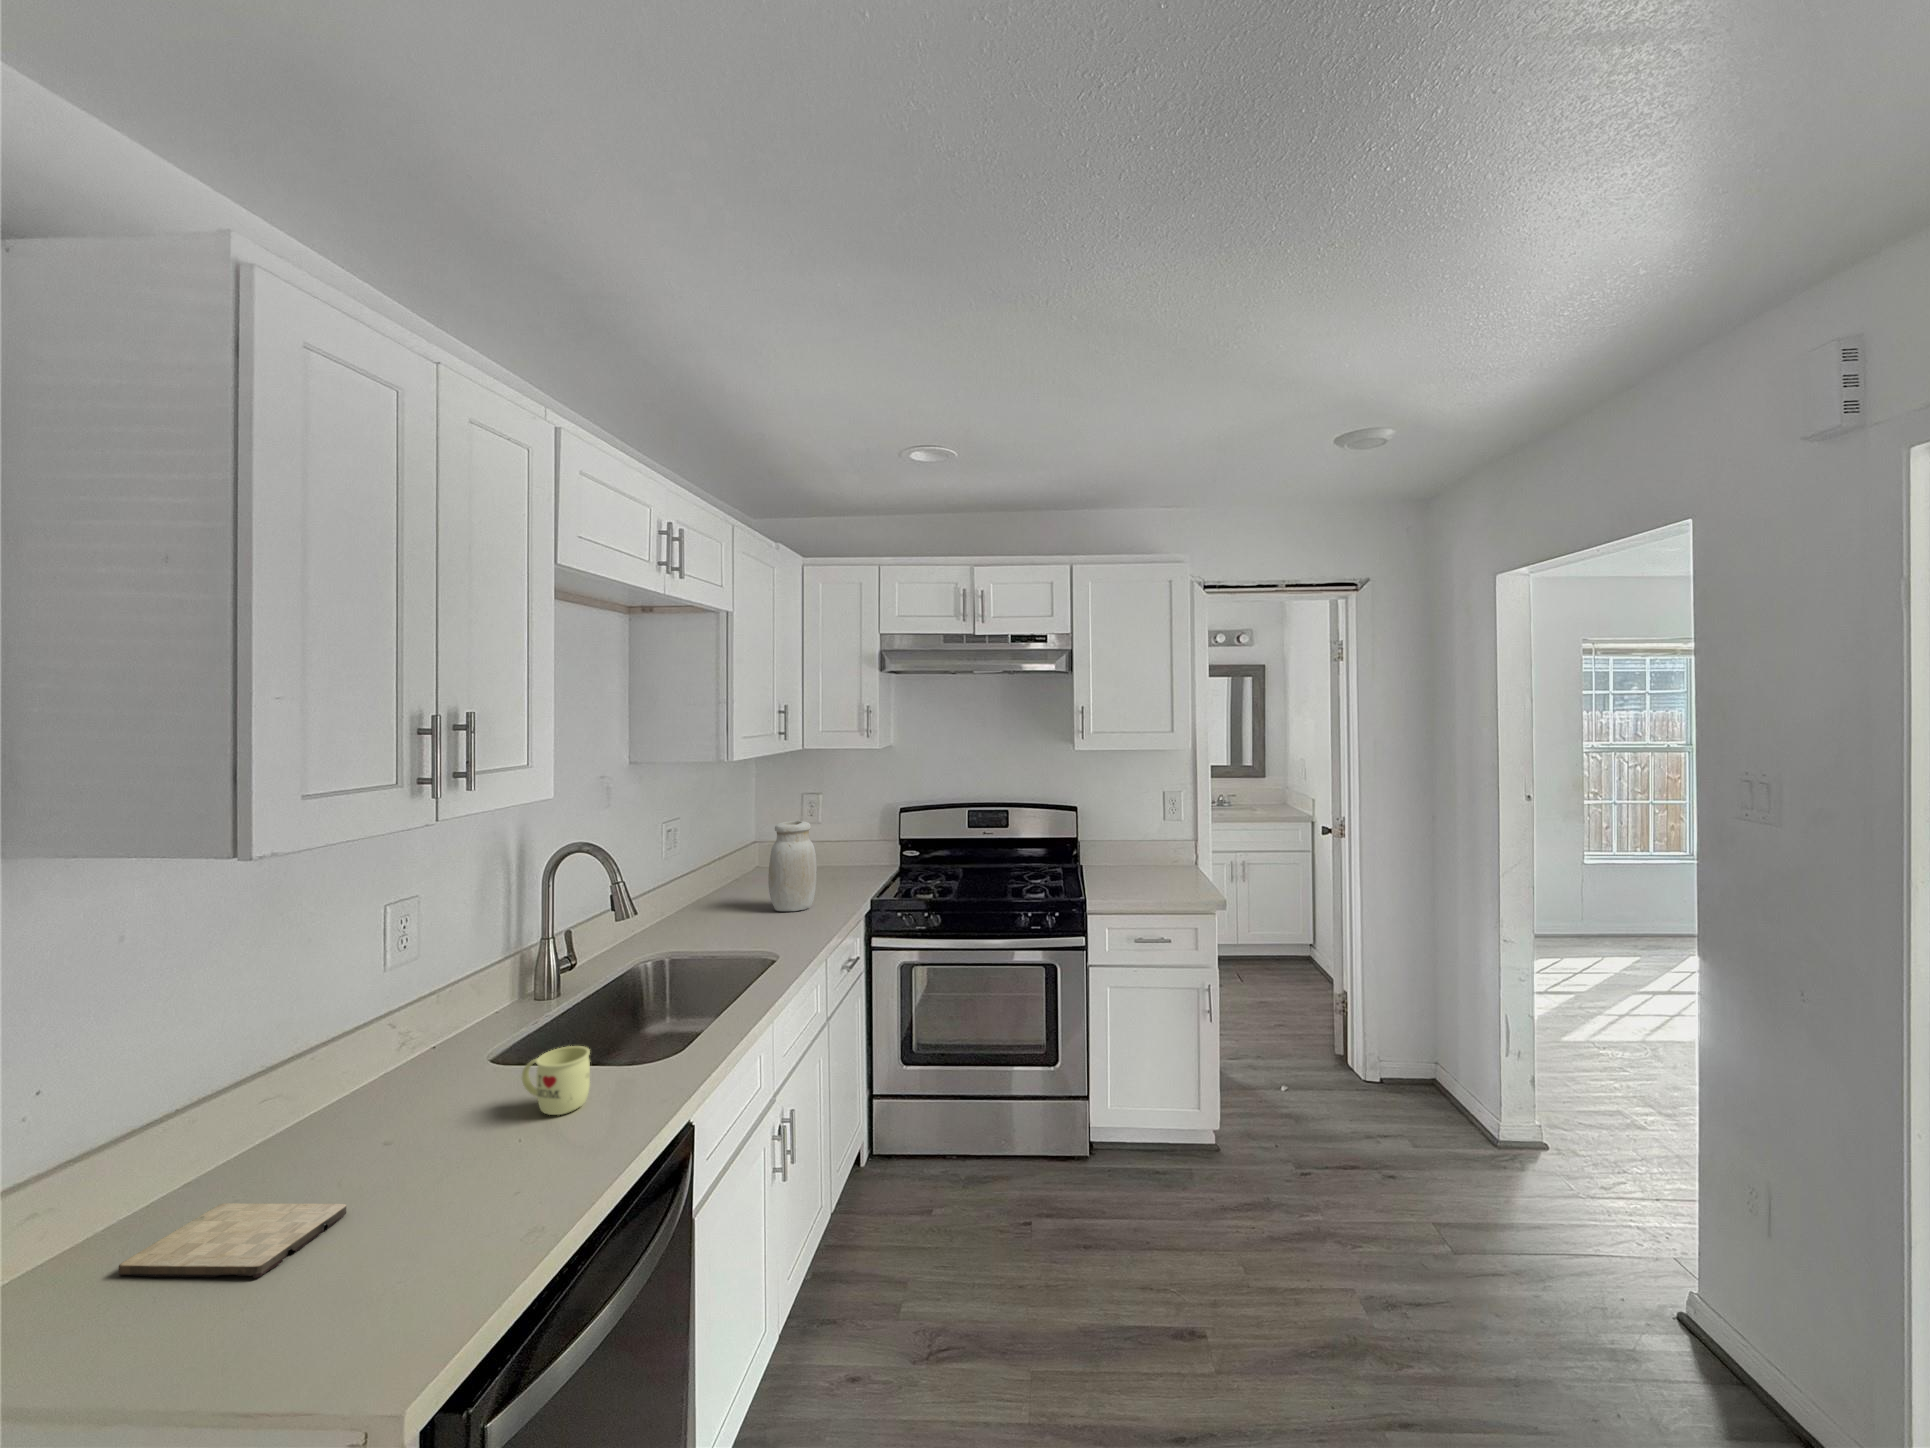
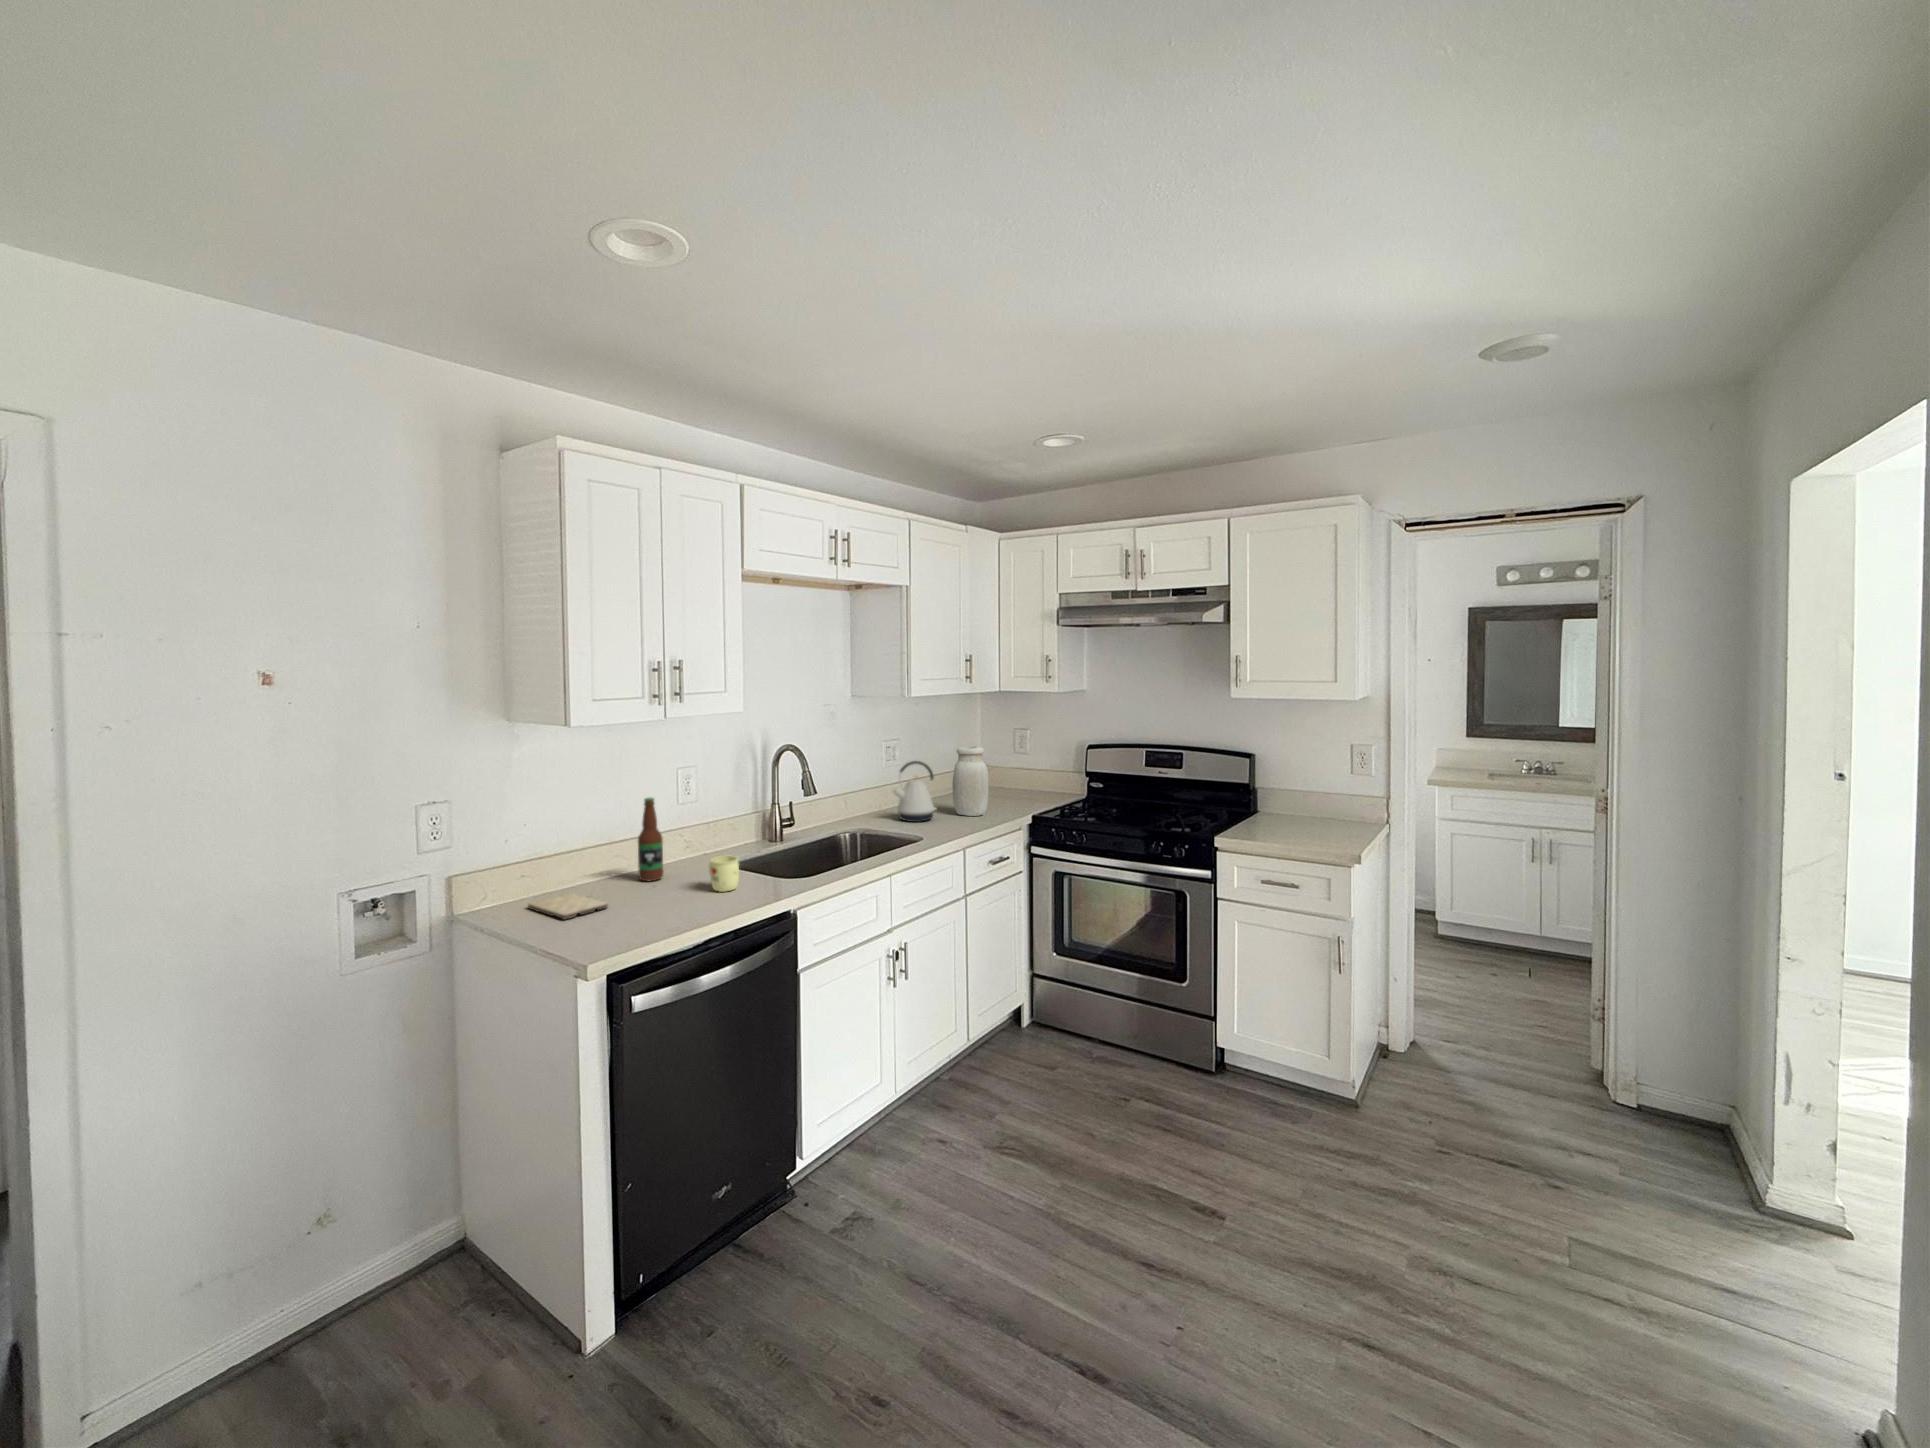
kettle: none [700,847,757,931] -> present [892,761,936,822]
bottle: none [356,969,410,1131] -> present [638,798,663,881]

